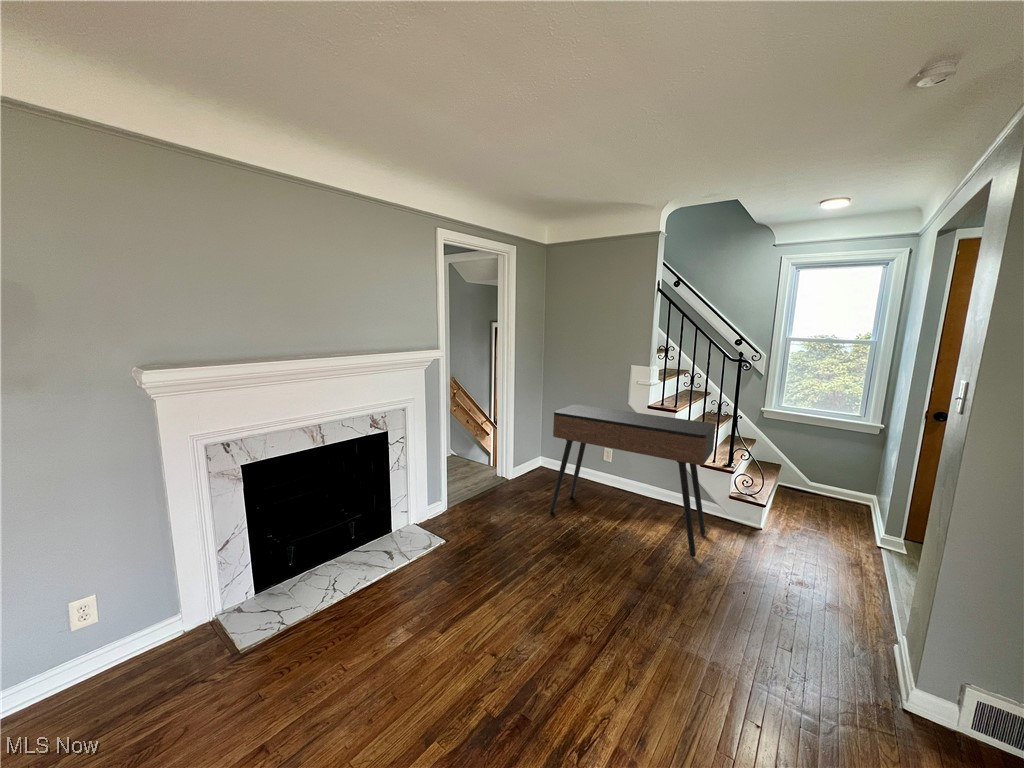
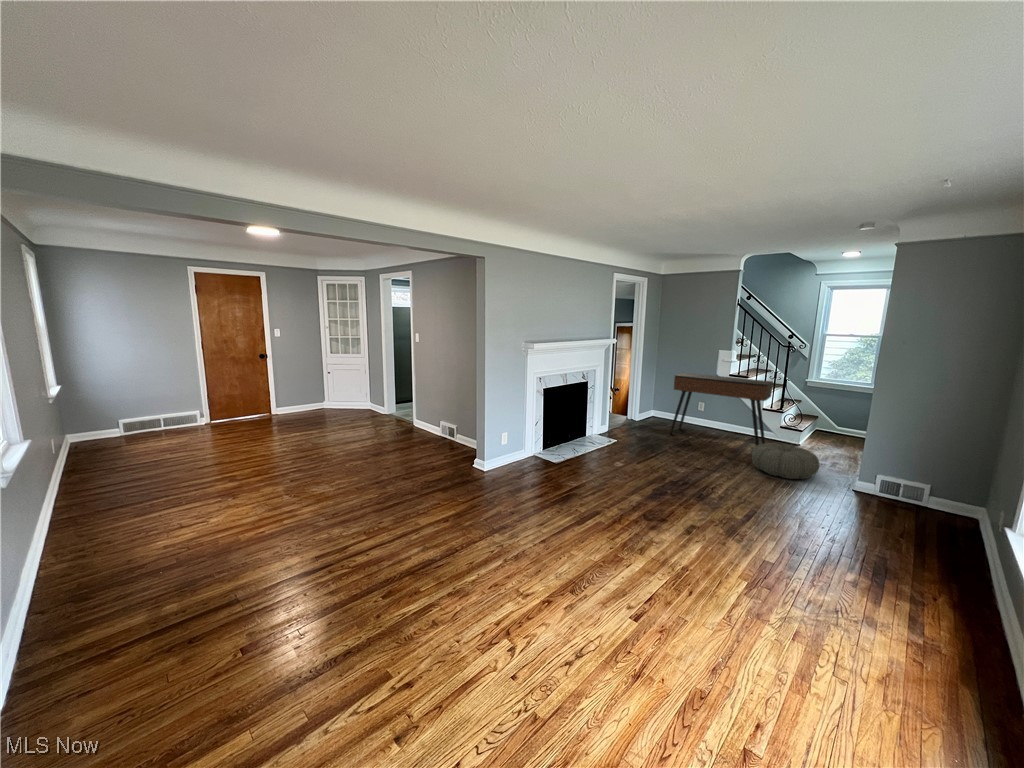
pouf: none [680,560,818,671] -> present [752,443,820,479]

